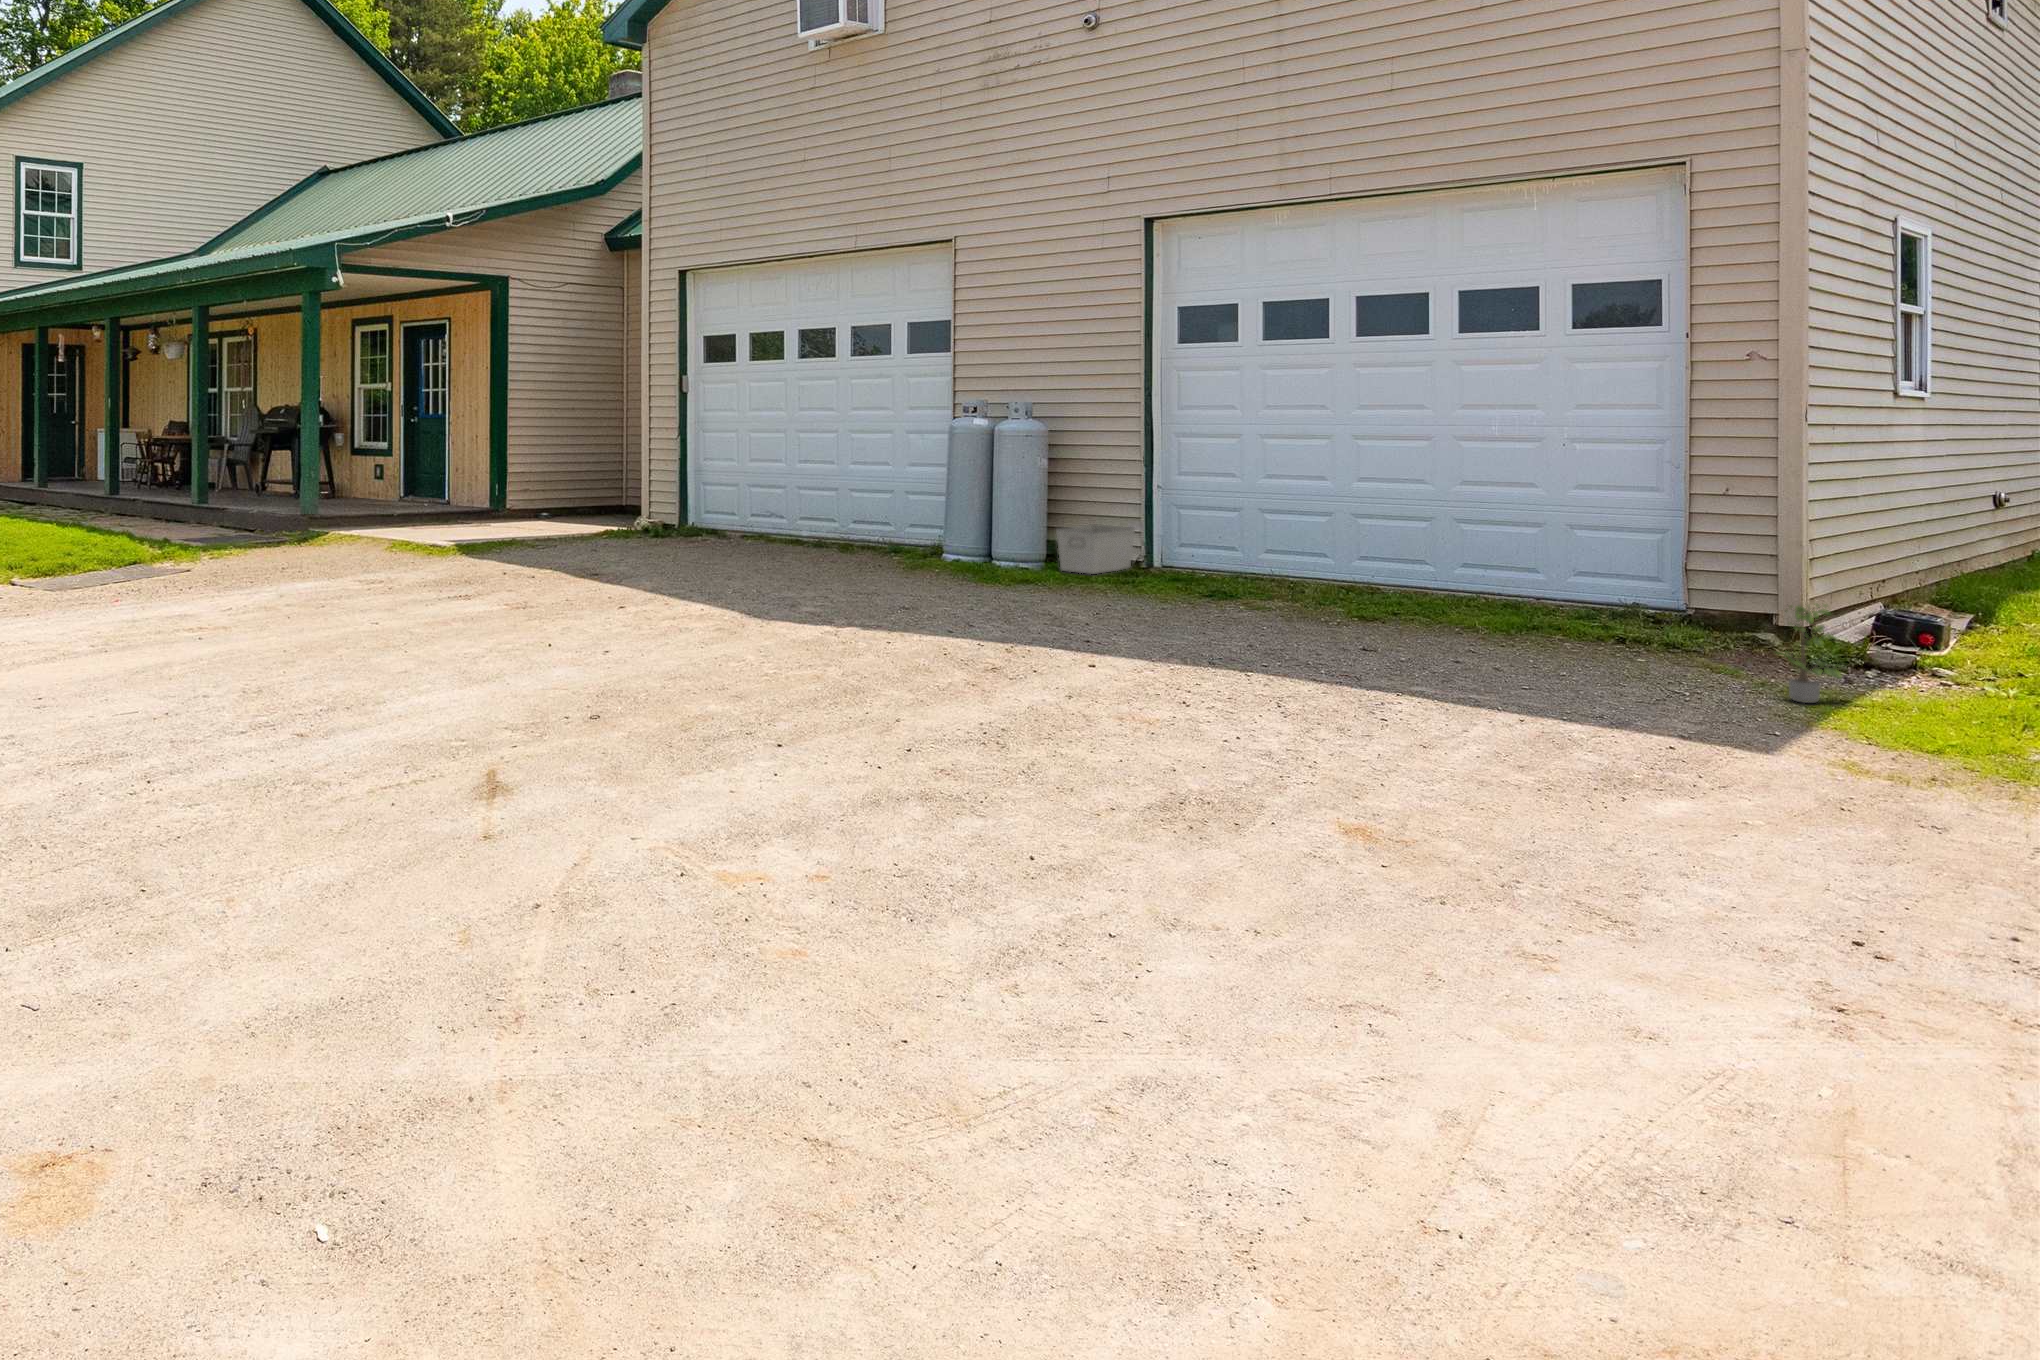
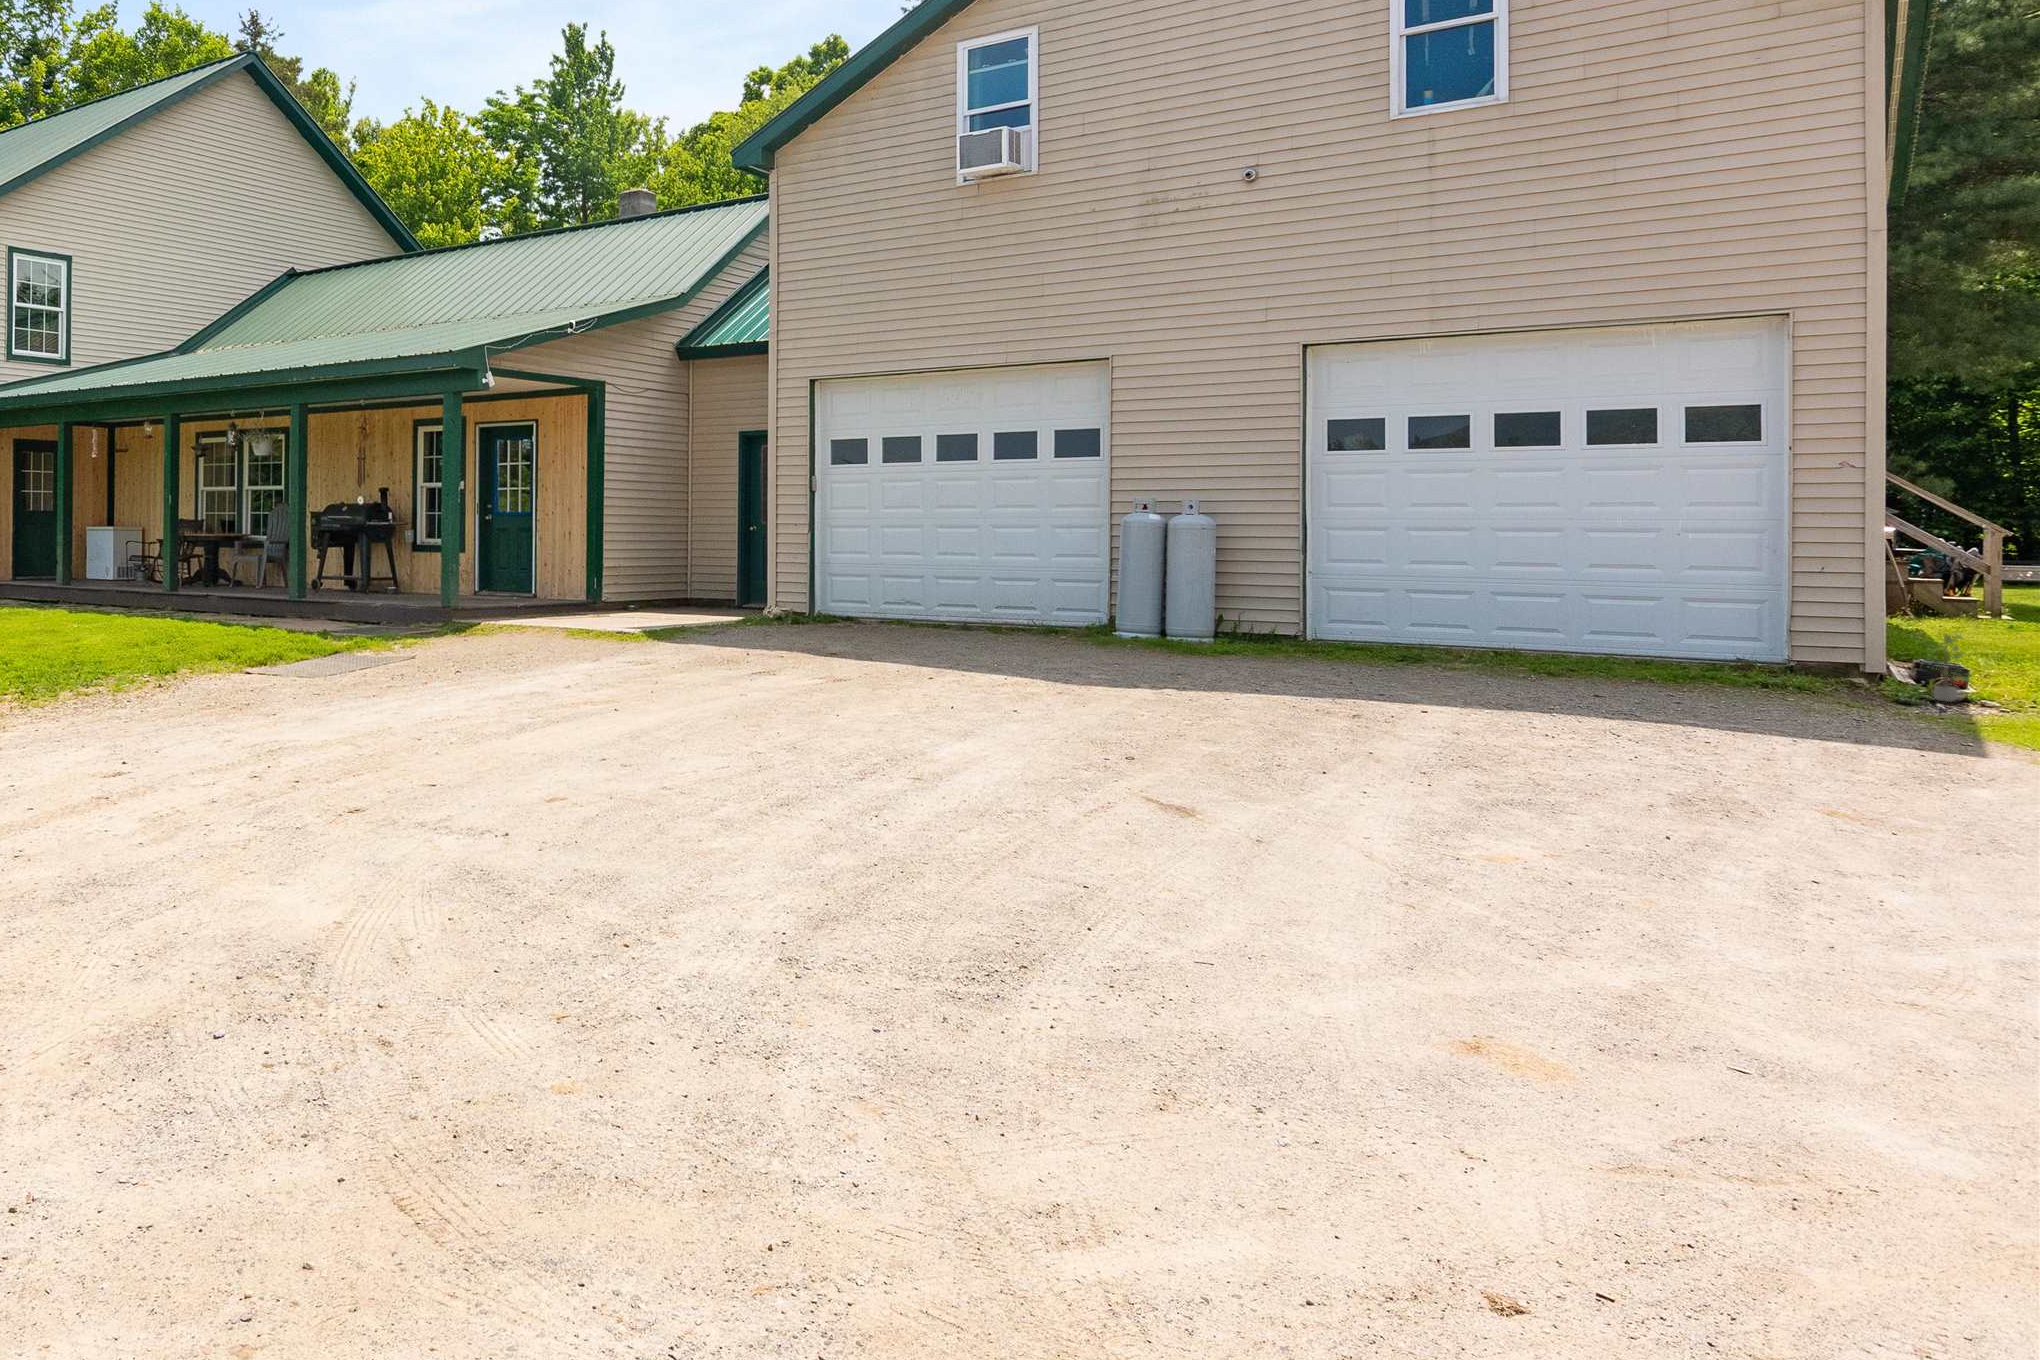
storage bin: present [1056,524,1135,574] -> none [1234,599,1288,638]

